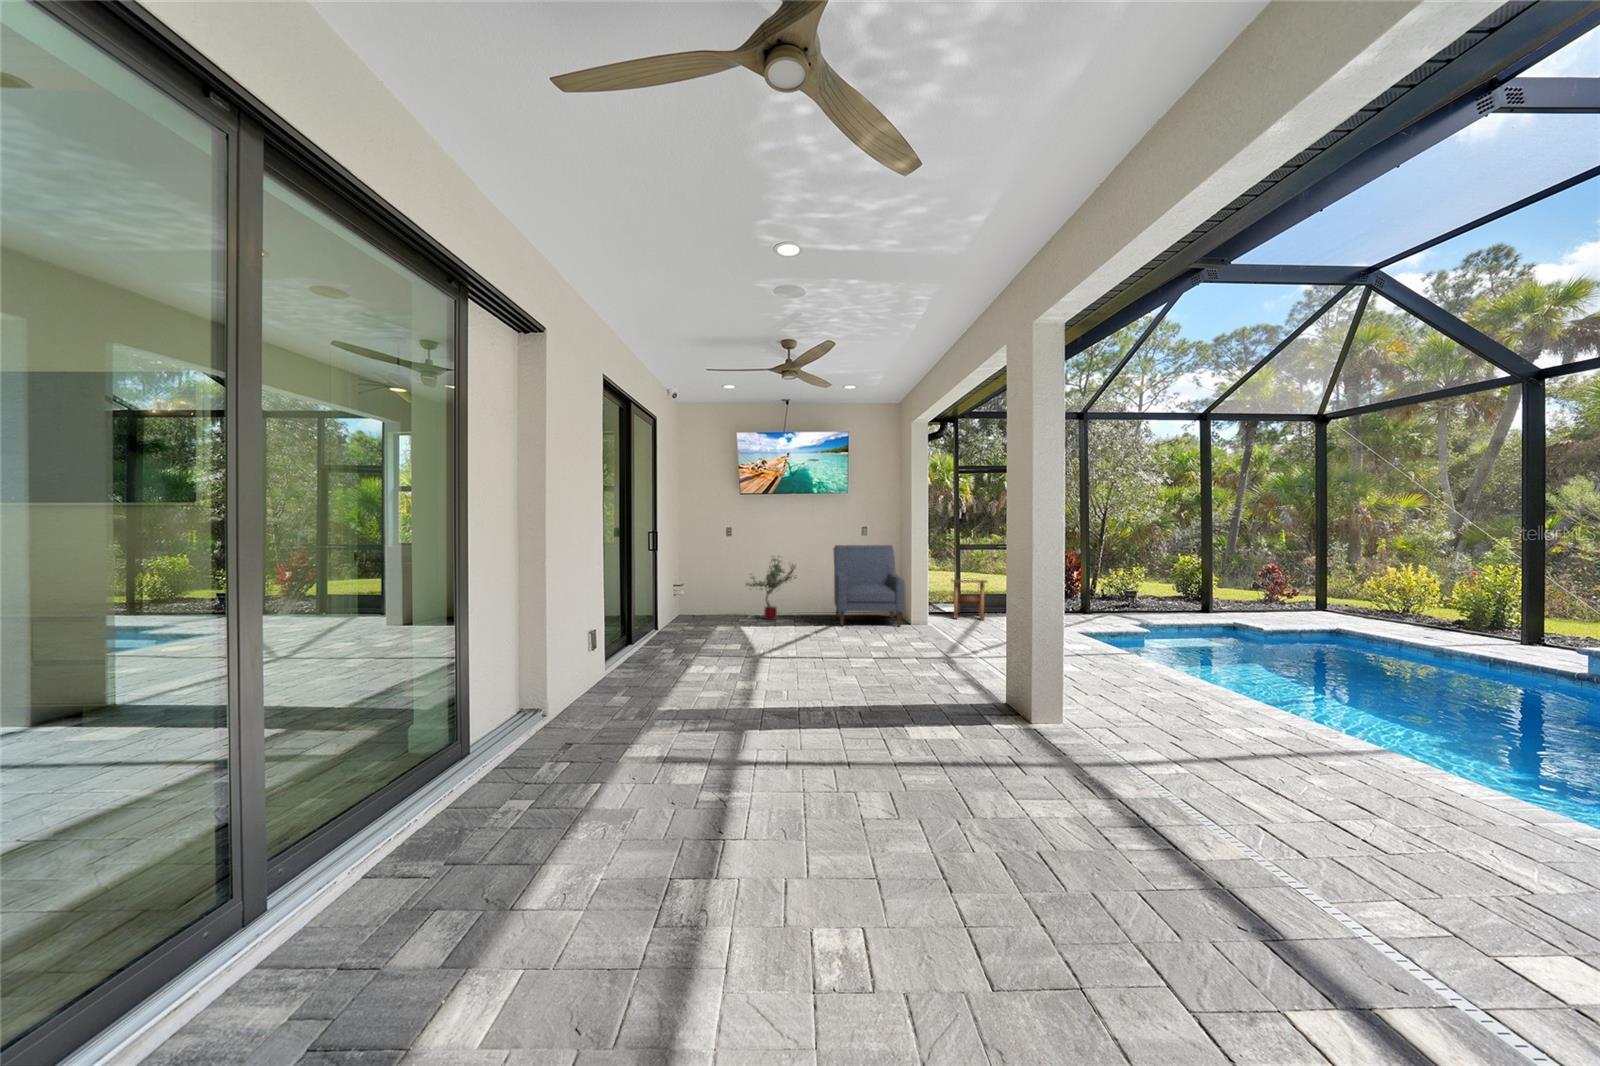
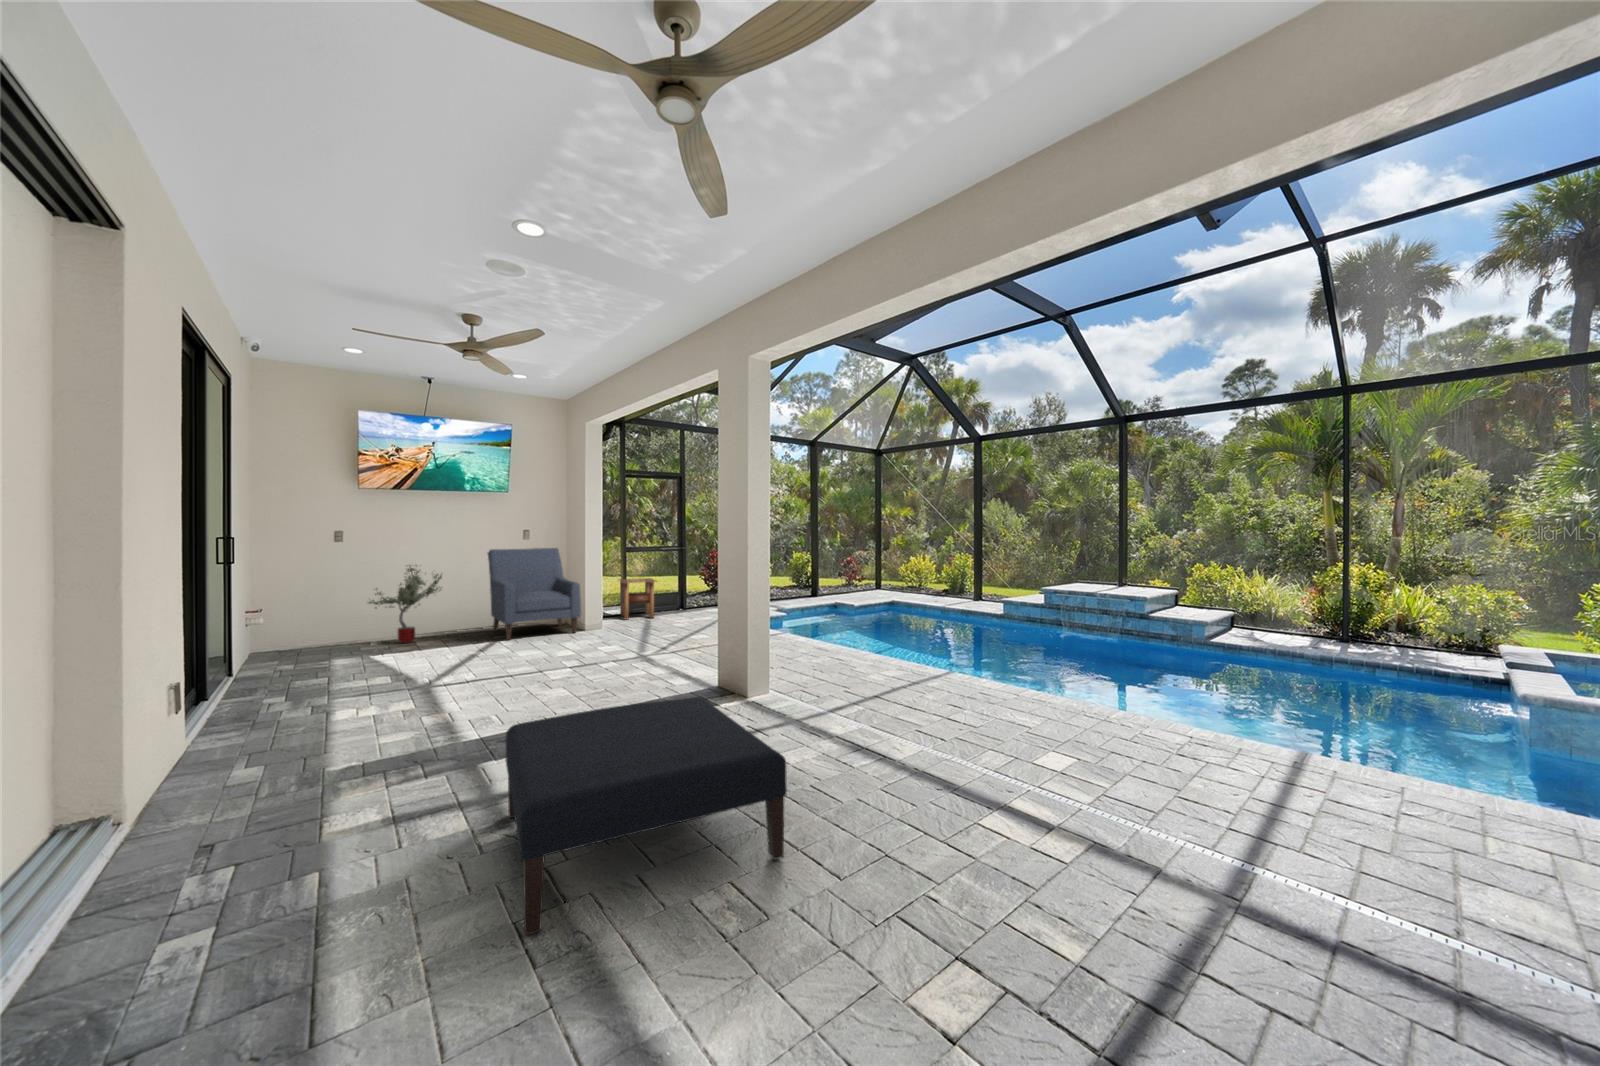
ottoman: none [660,700,945,925] -> present [505,697,787,935]

